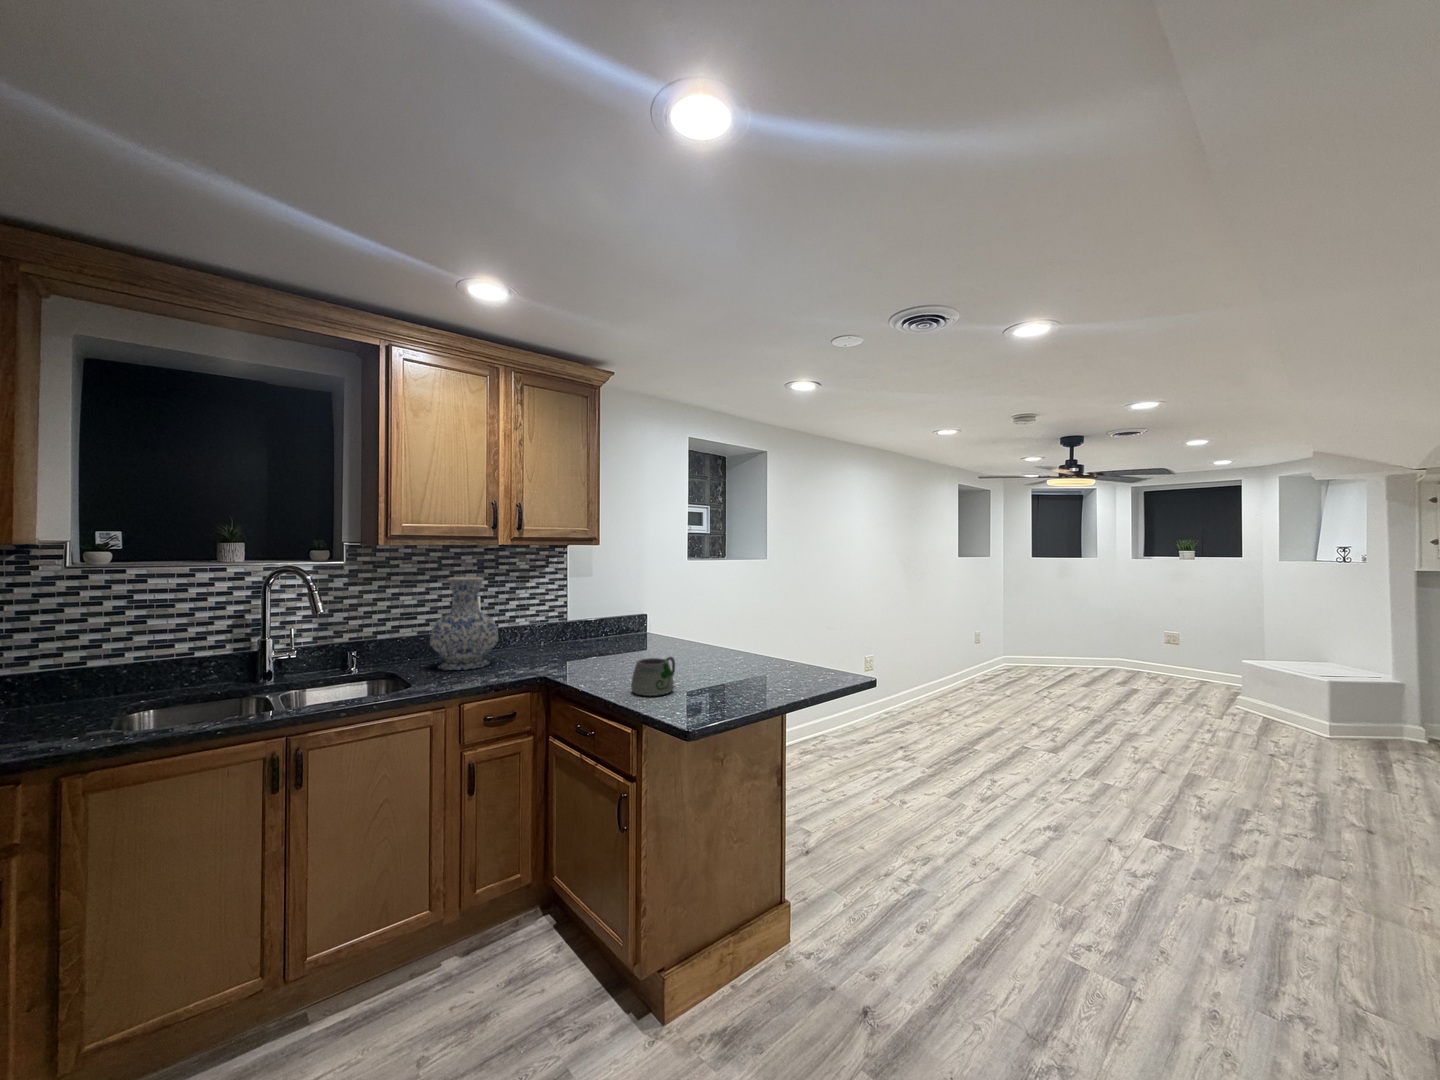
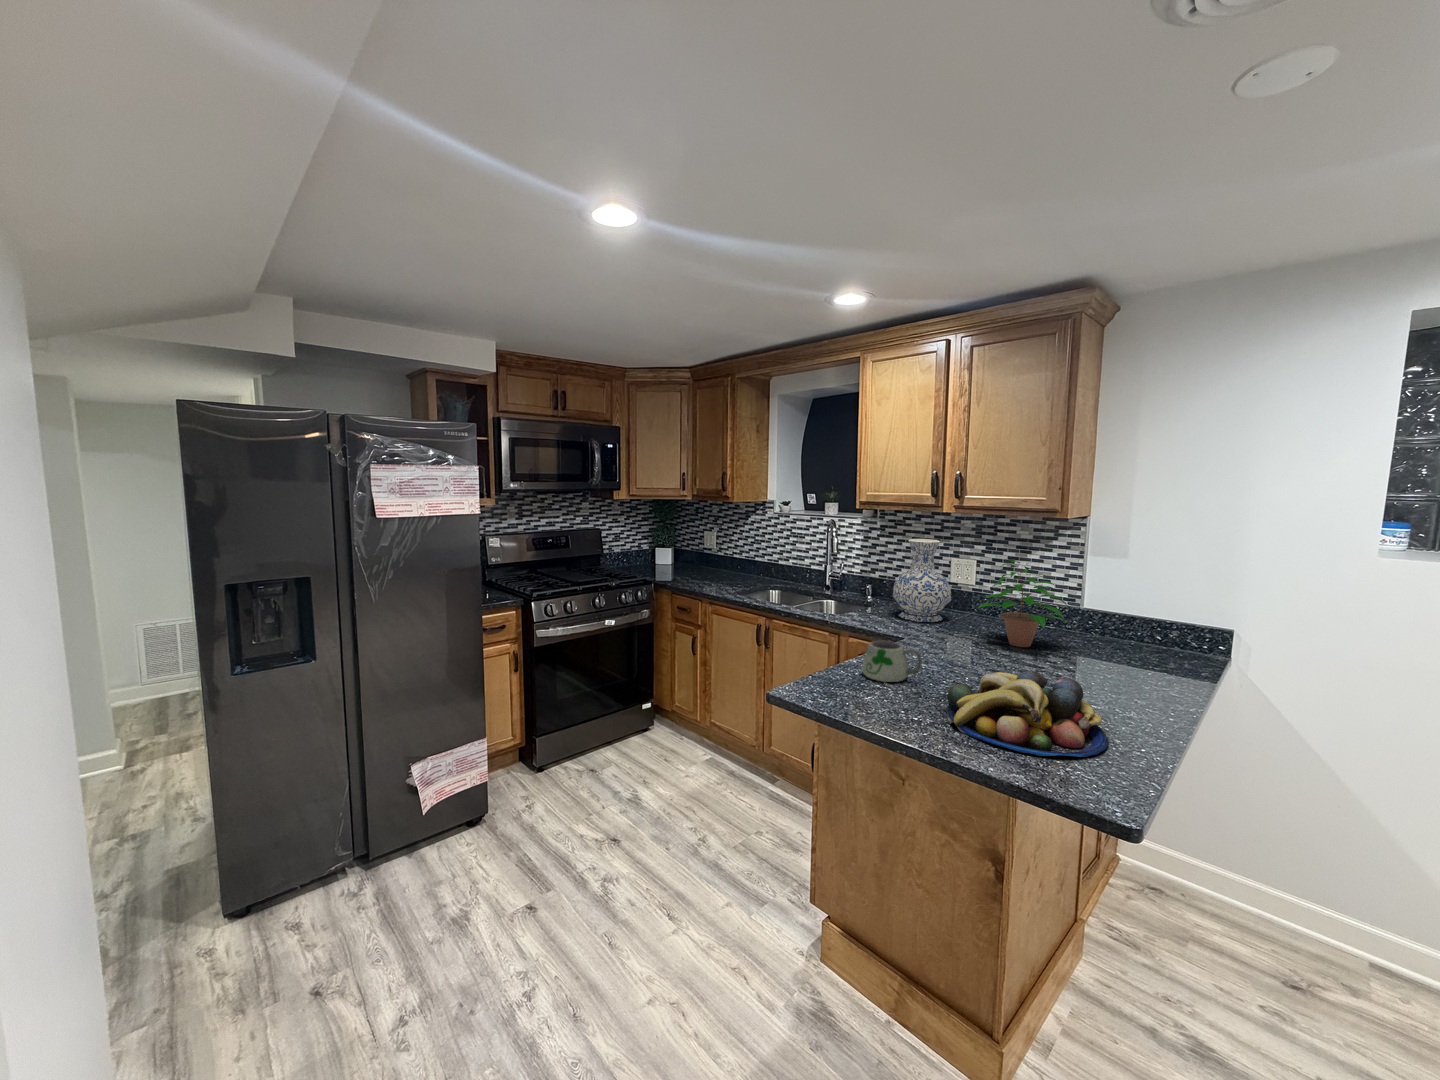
potted plant: none [545,583,626,657] -> present [977,559,1069,647]
fruit bowl: none [711,638,807,688] -> present [945,671,1108,757]

